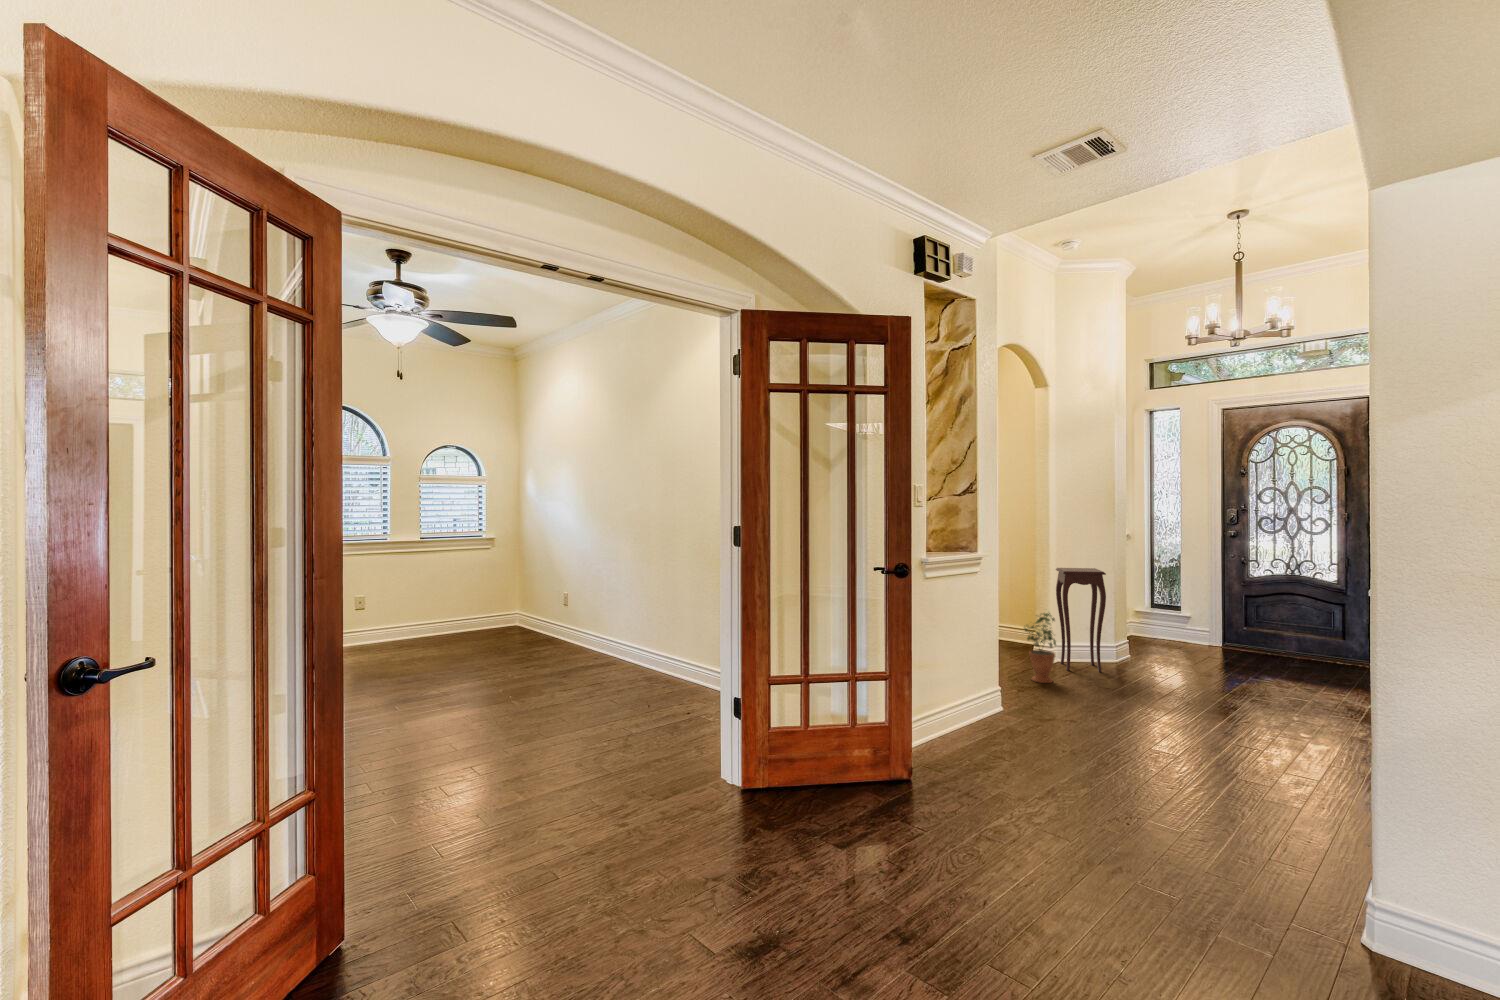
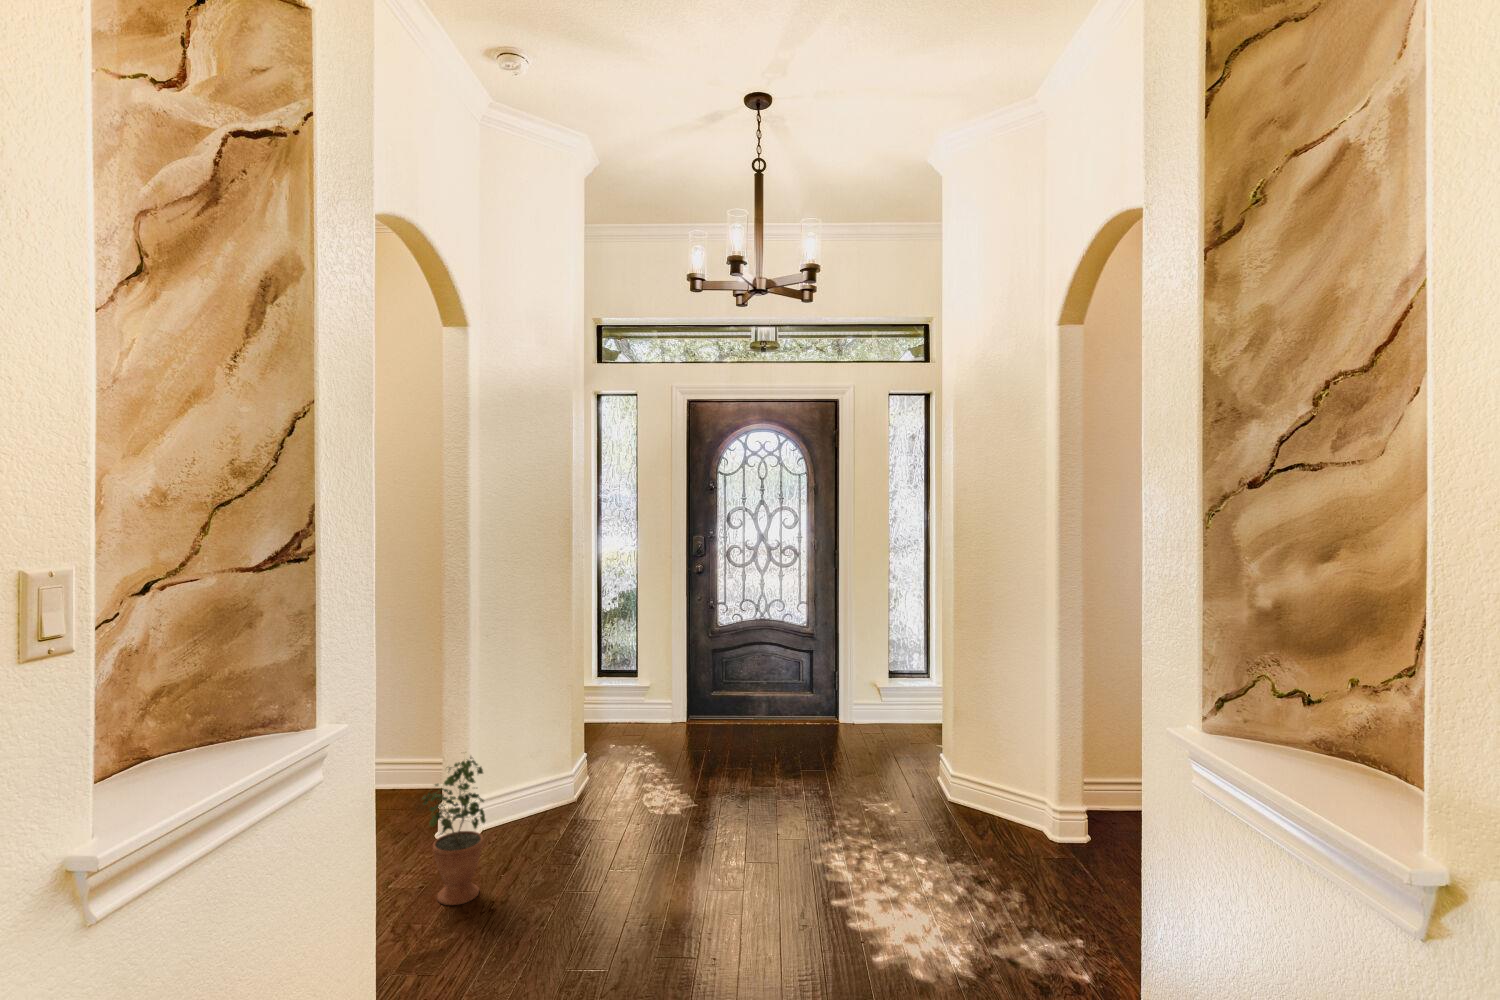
side table: present [1056,568,1106,672] -> none [477,648,563,845]

